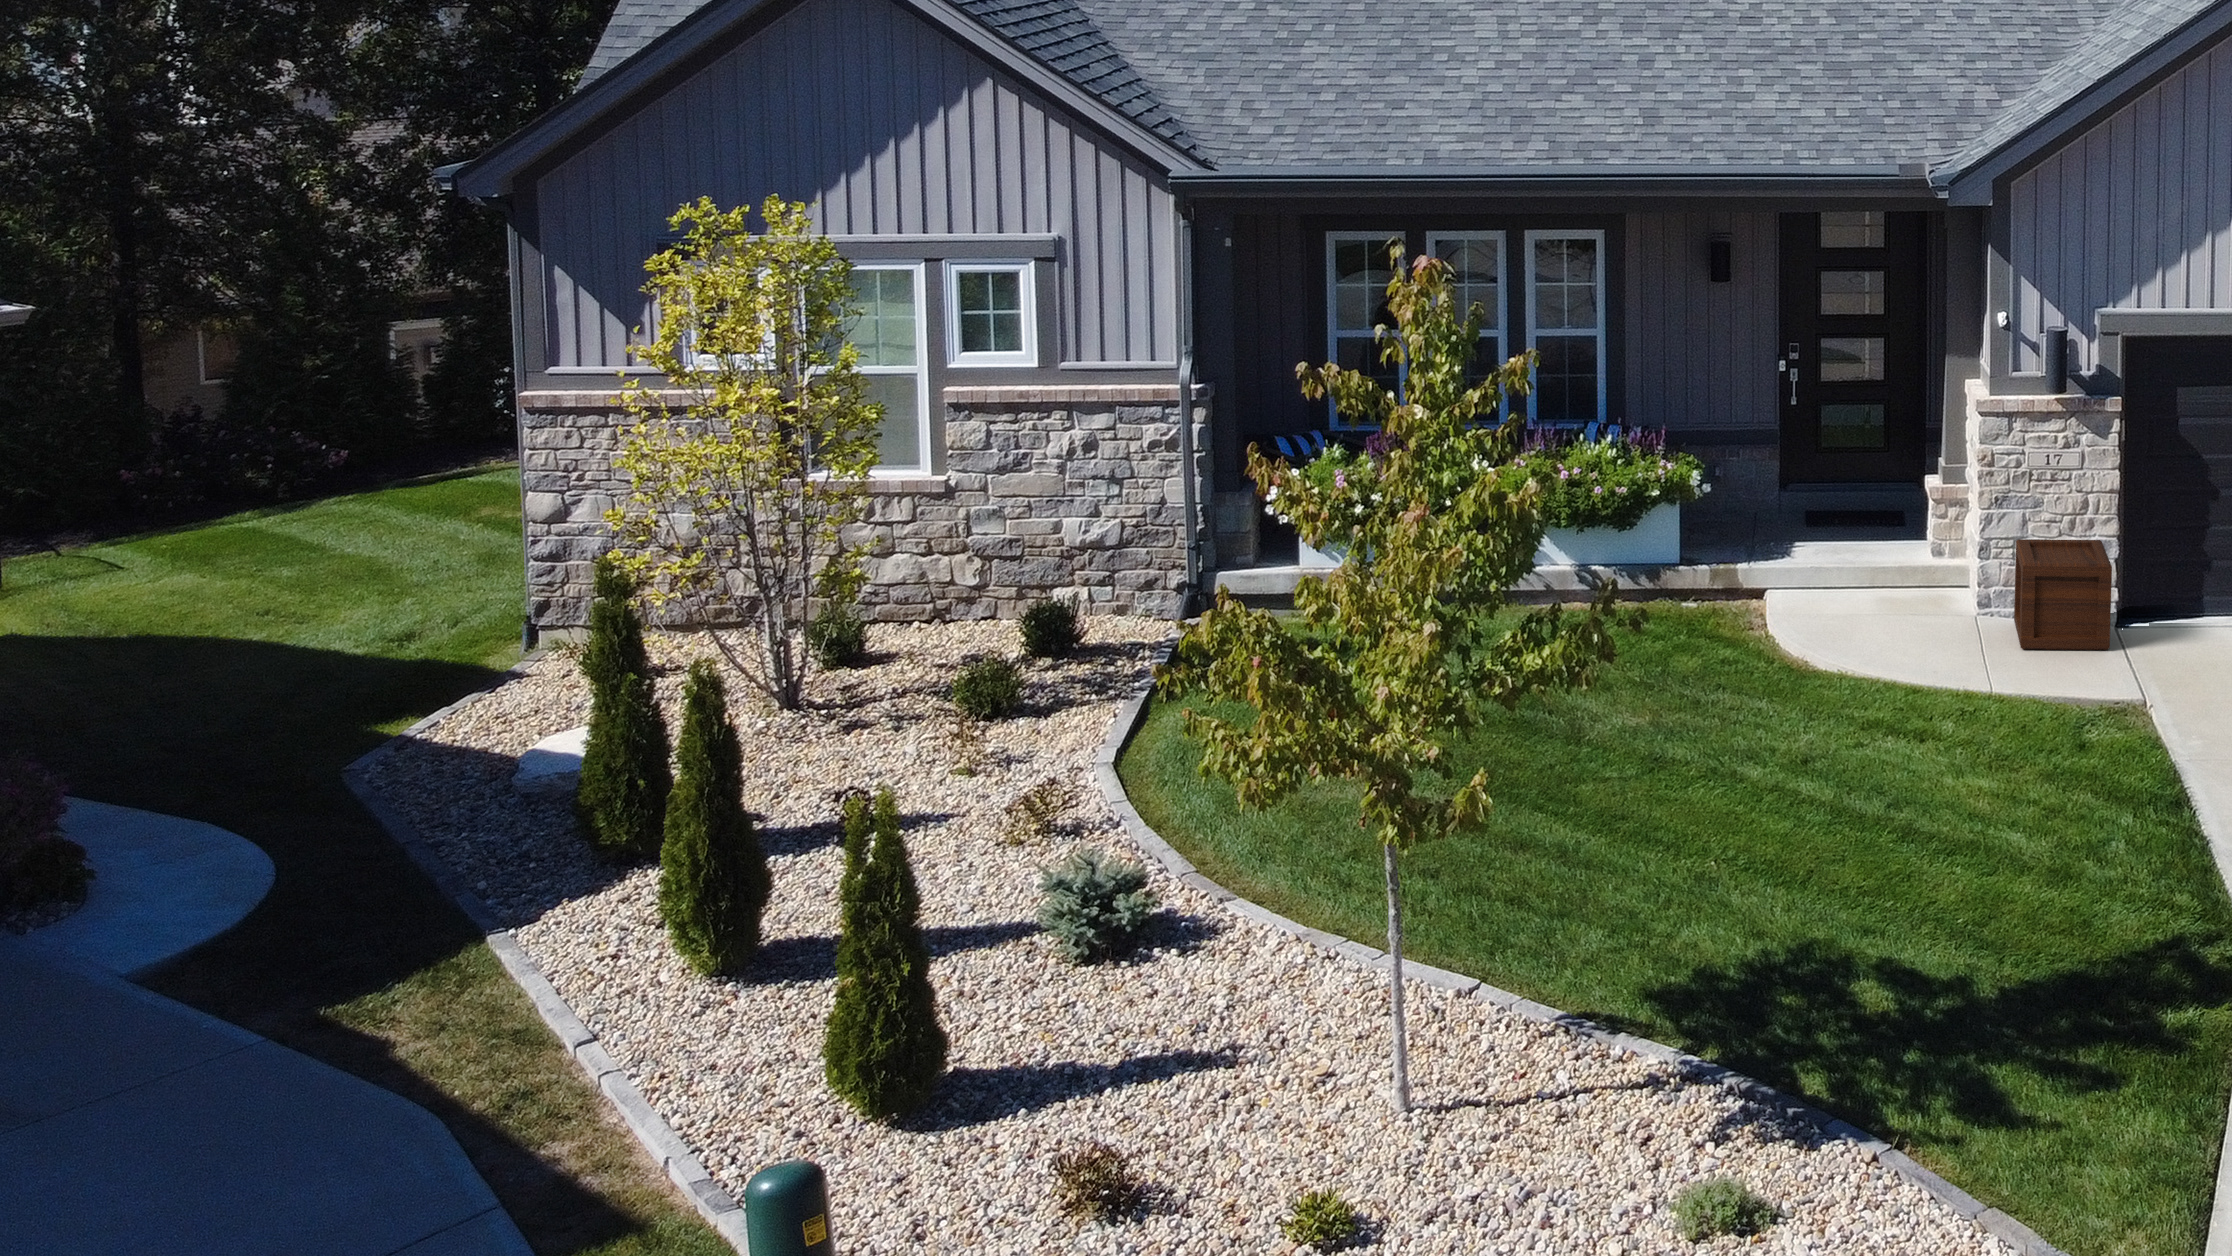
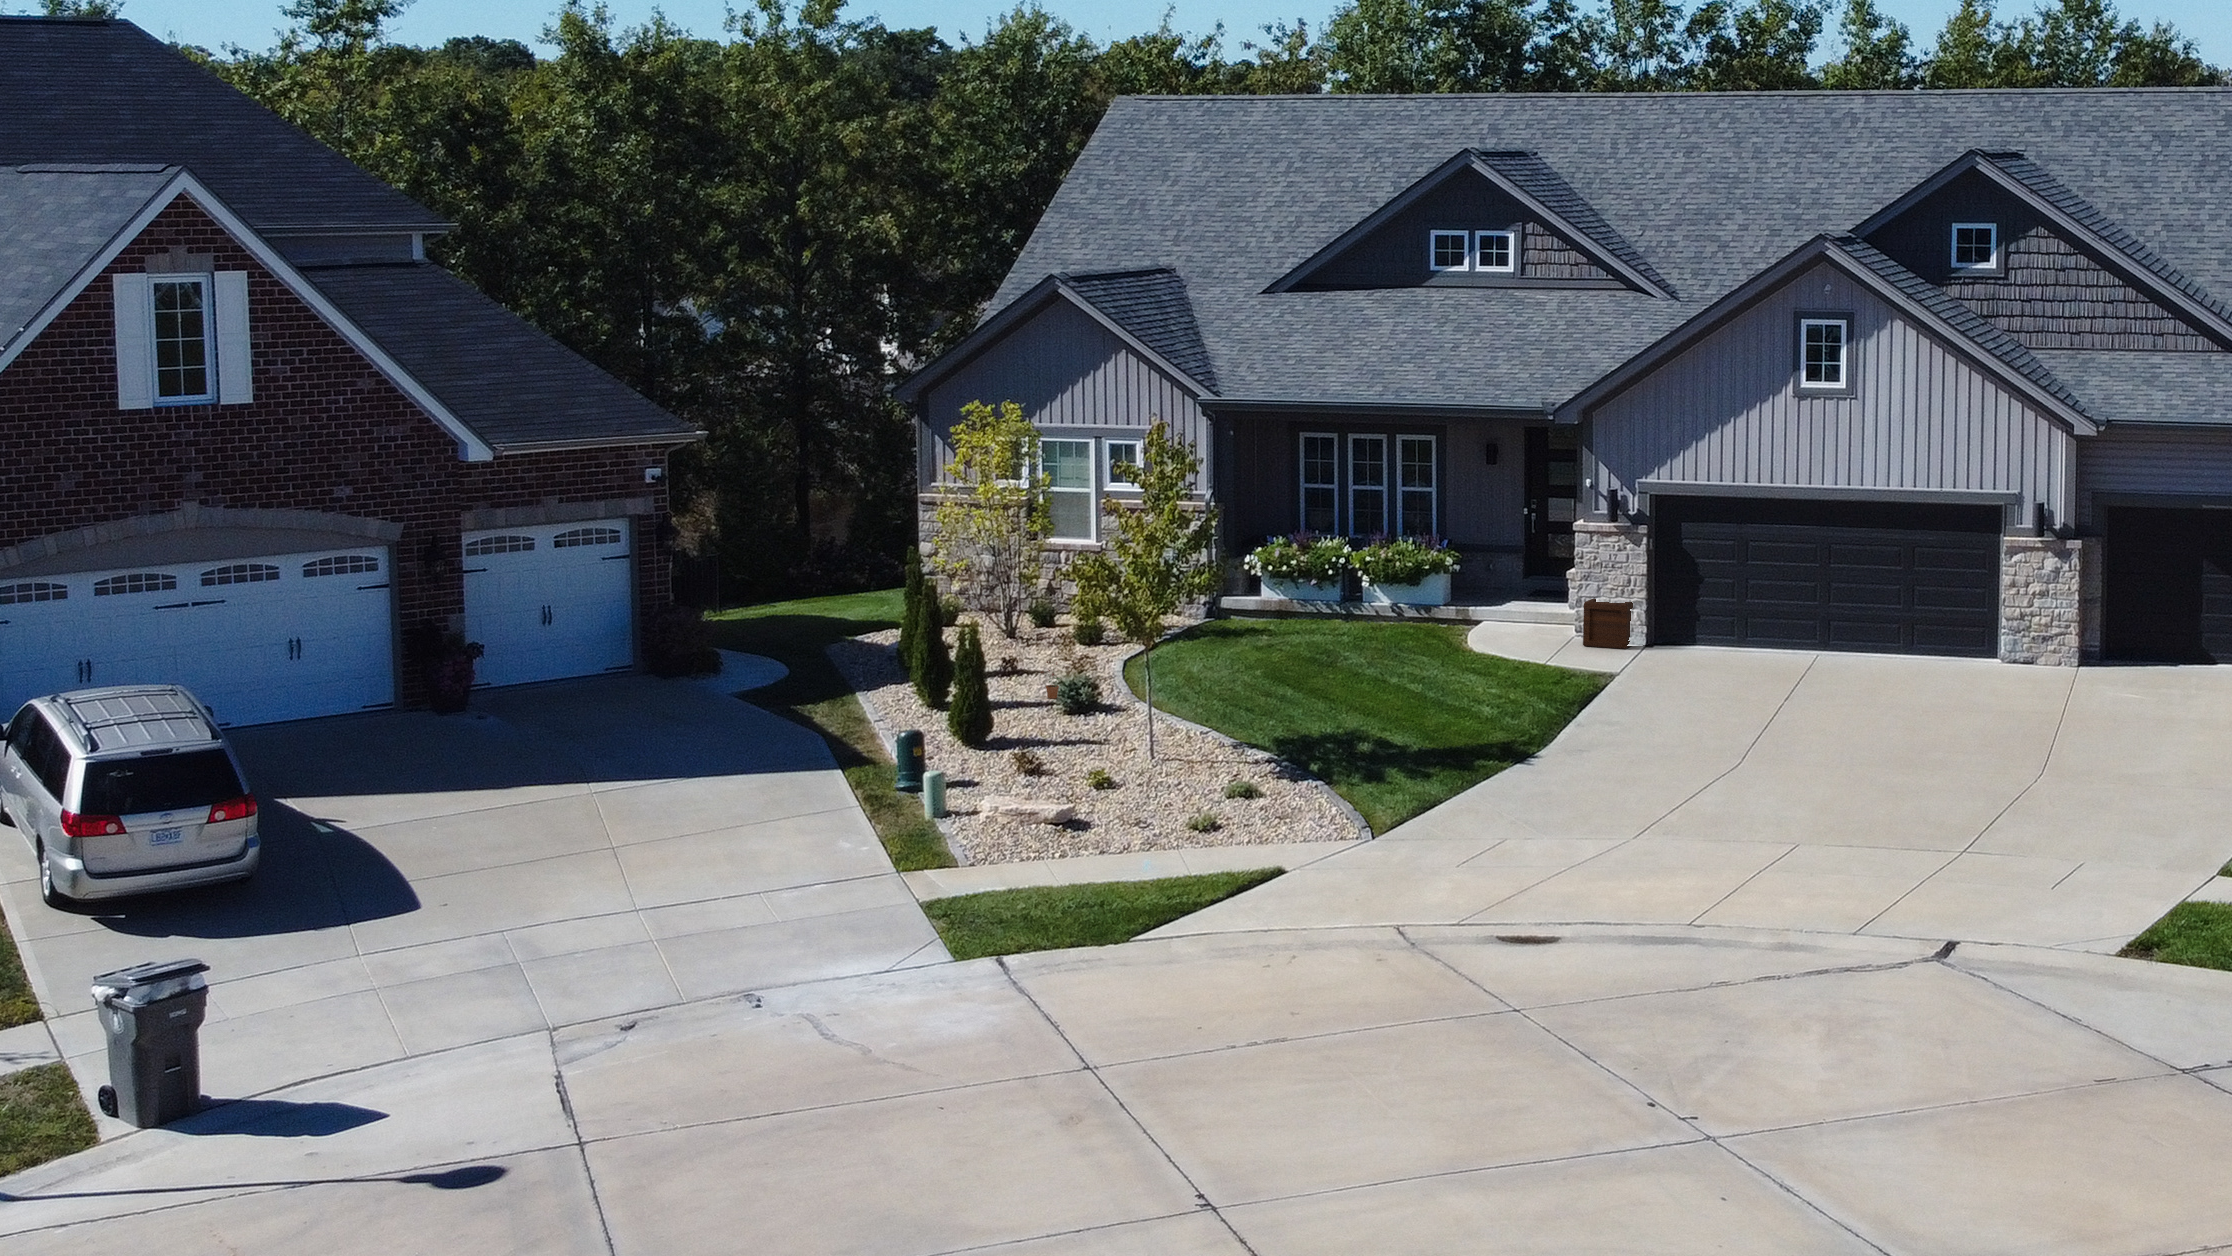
potted plant: none [910,1034,977,1150] -> present [1041,660,1059,699]

